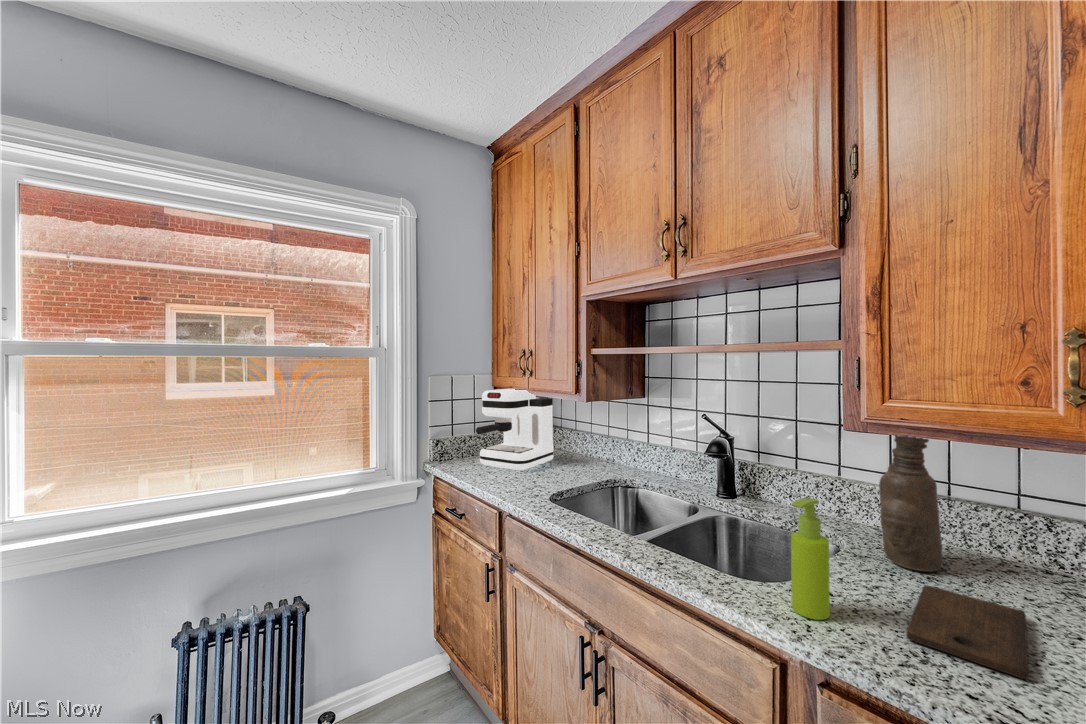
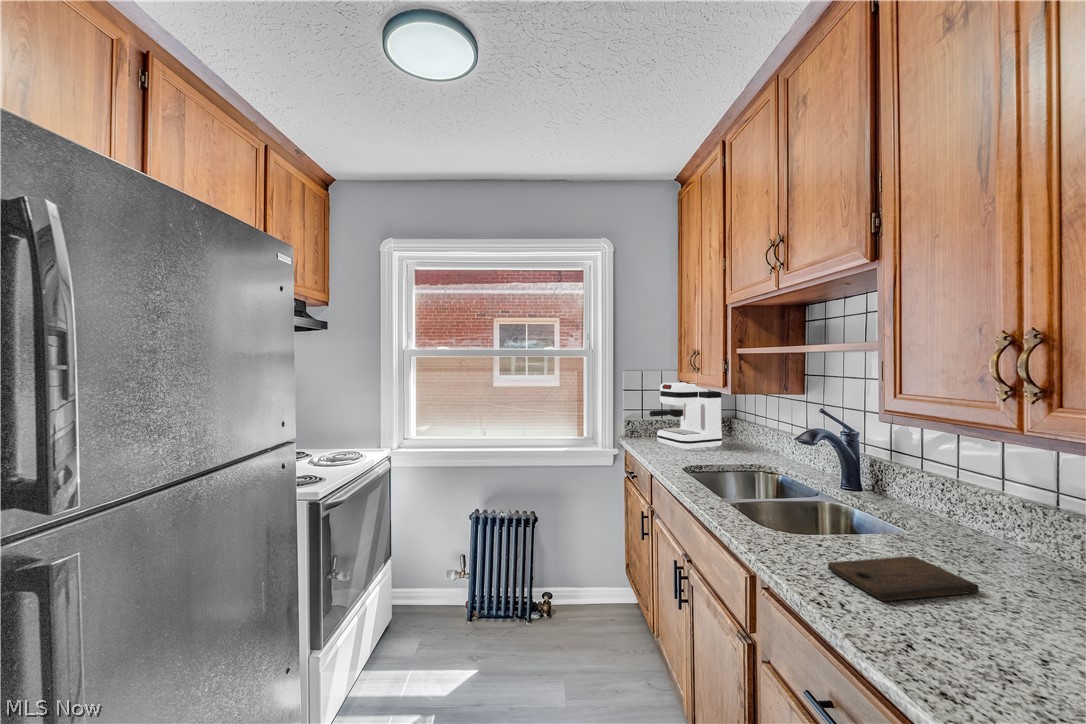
vase: present [879,435,943,572] -> none [910,420,982,559]
soap dispenser: present [791,498,830,620] -> none [761,461,794,550]

